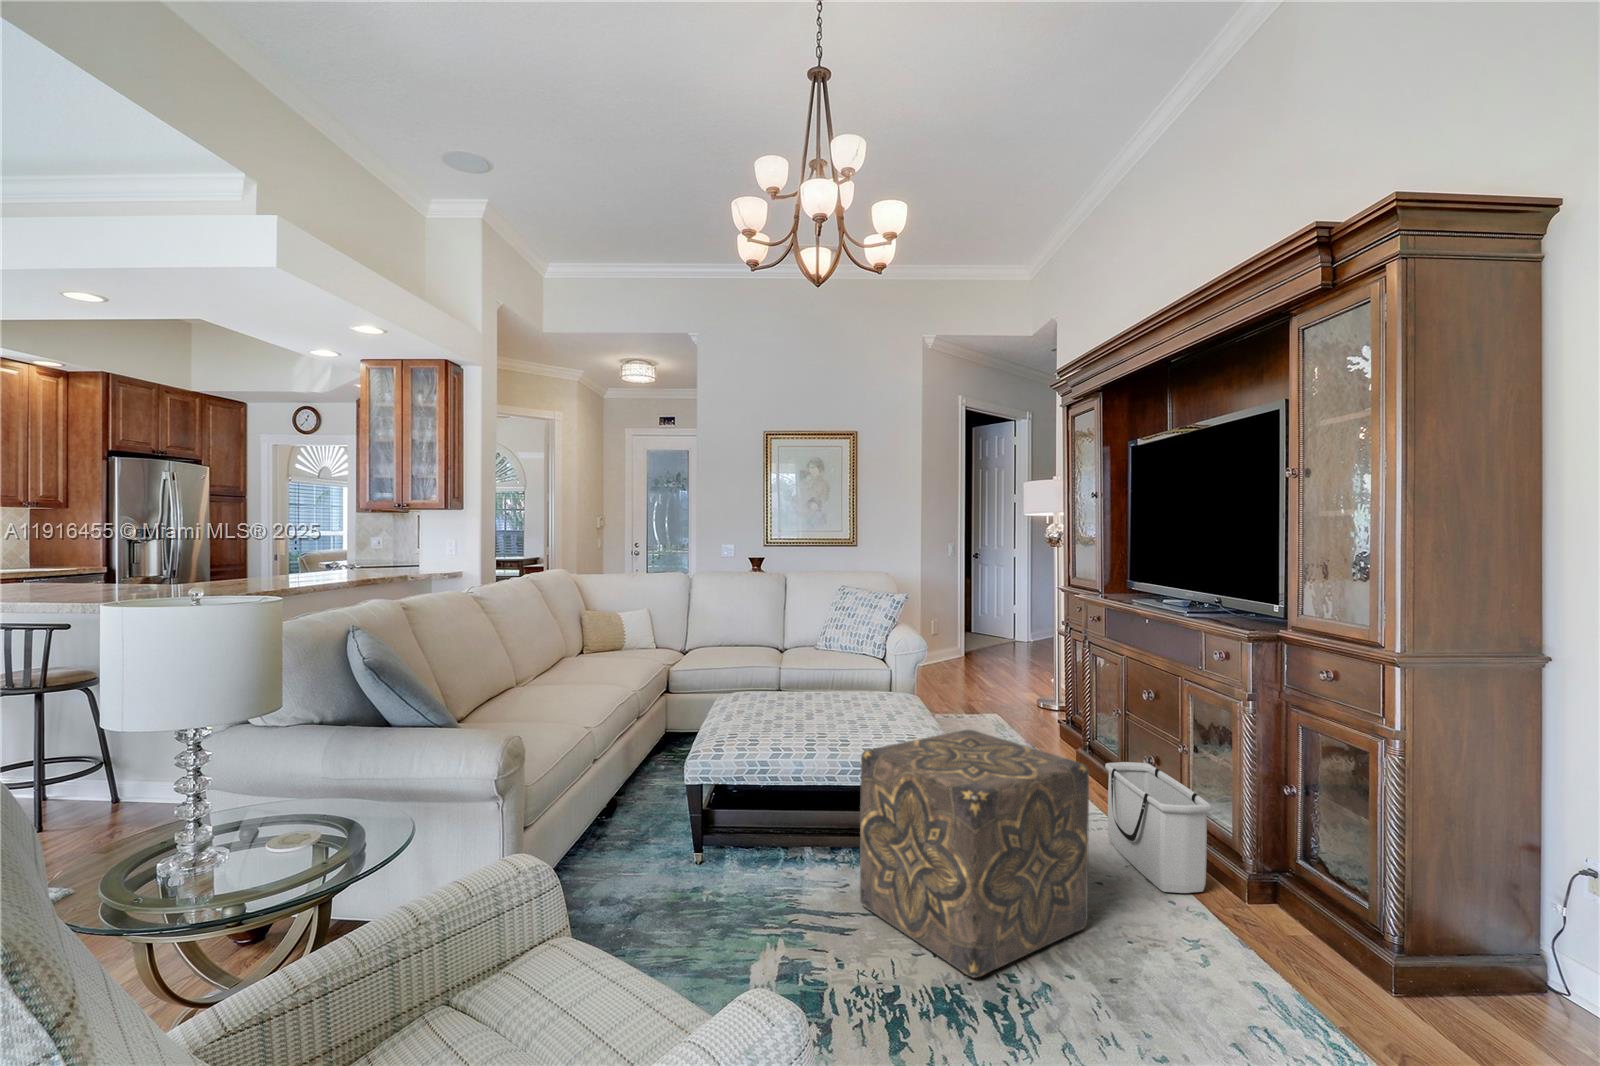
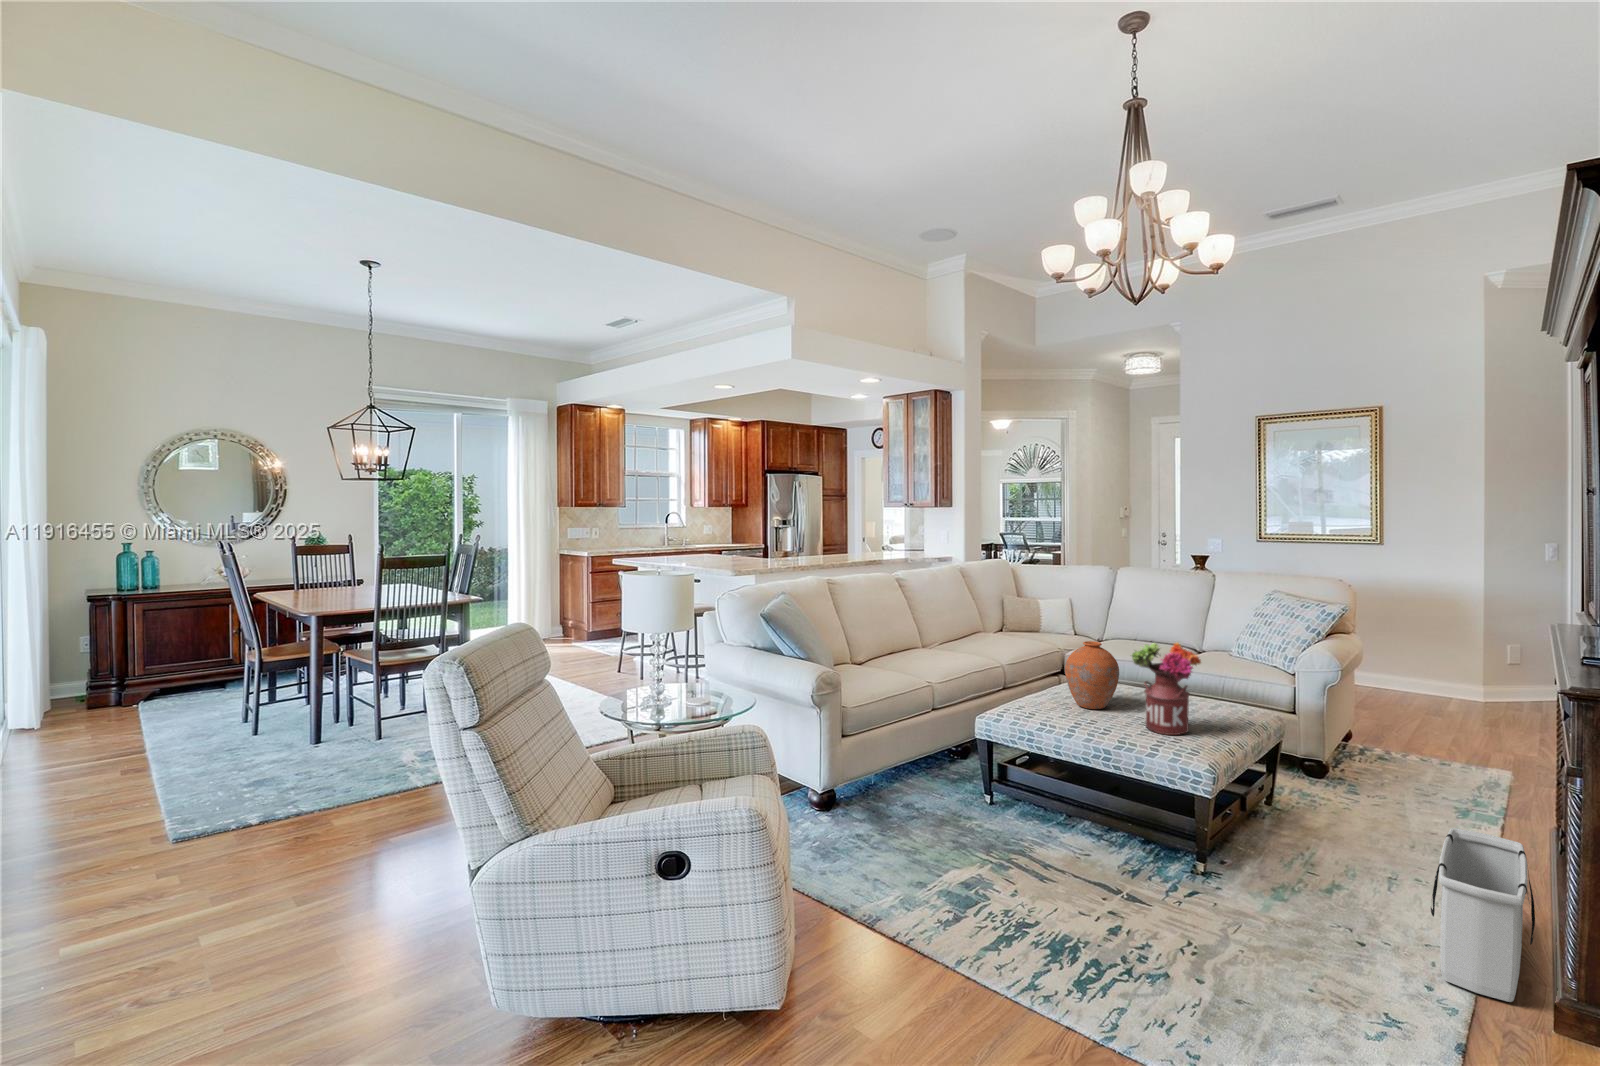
flower arrangement: none [853,636,917,733] -> present [1132,643,1201,735]
vase: none [765,646,821,722] -> present [1065,641,1119,709]
ottoman: present [860,729,1089,978] -> none [1077,736,1289,963]

